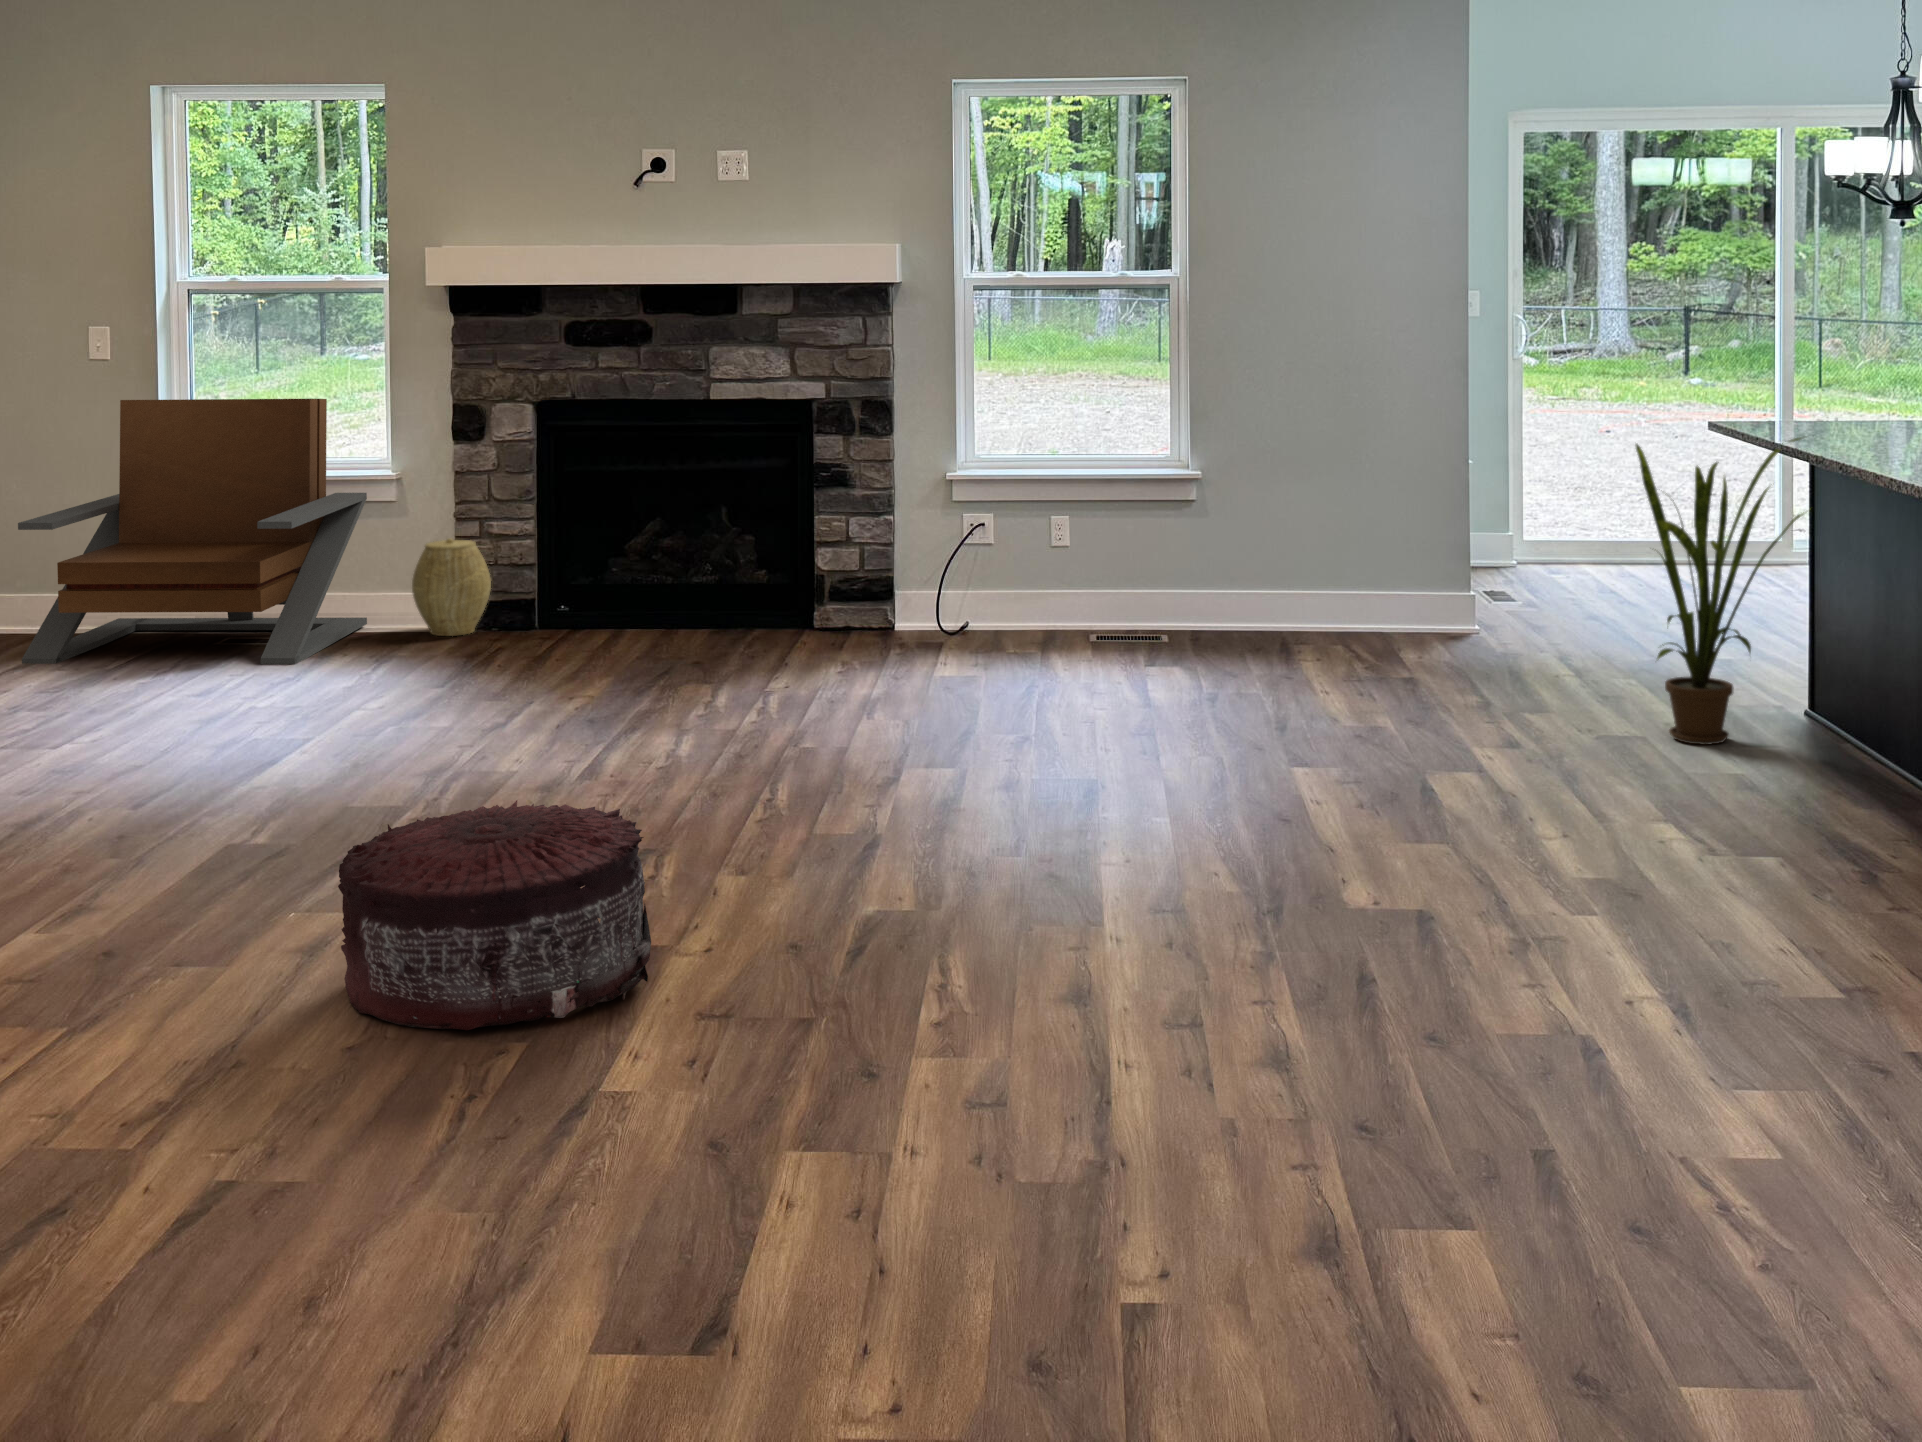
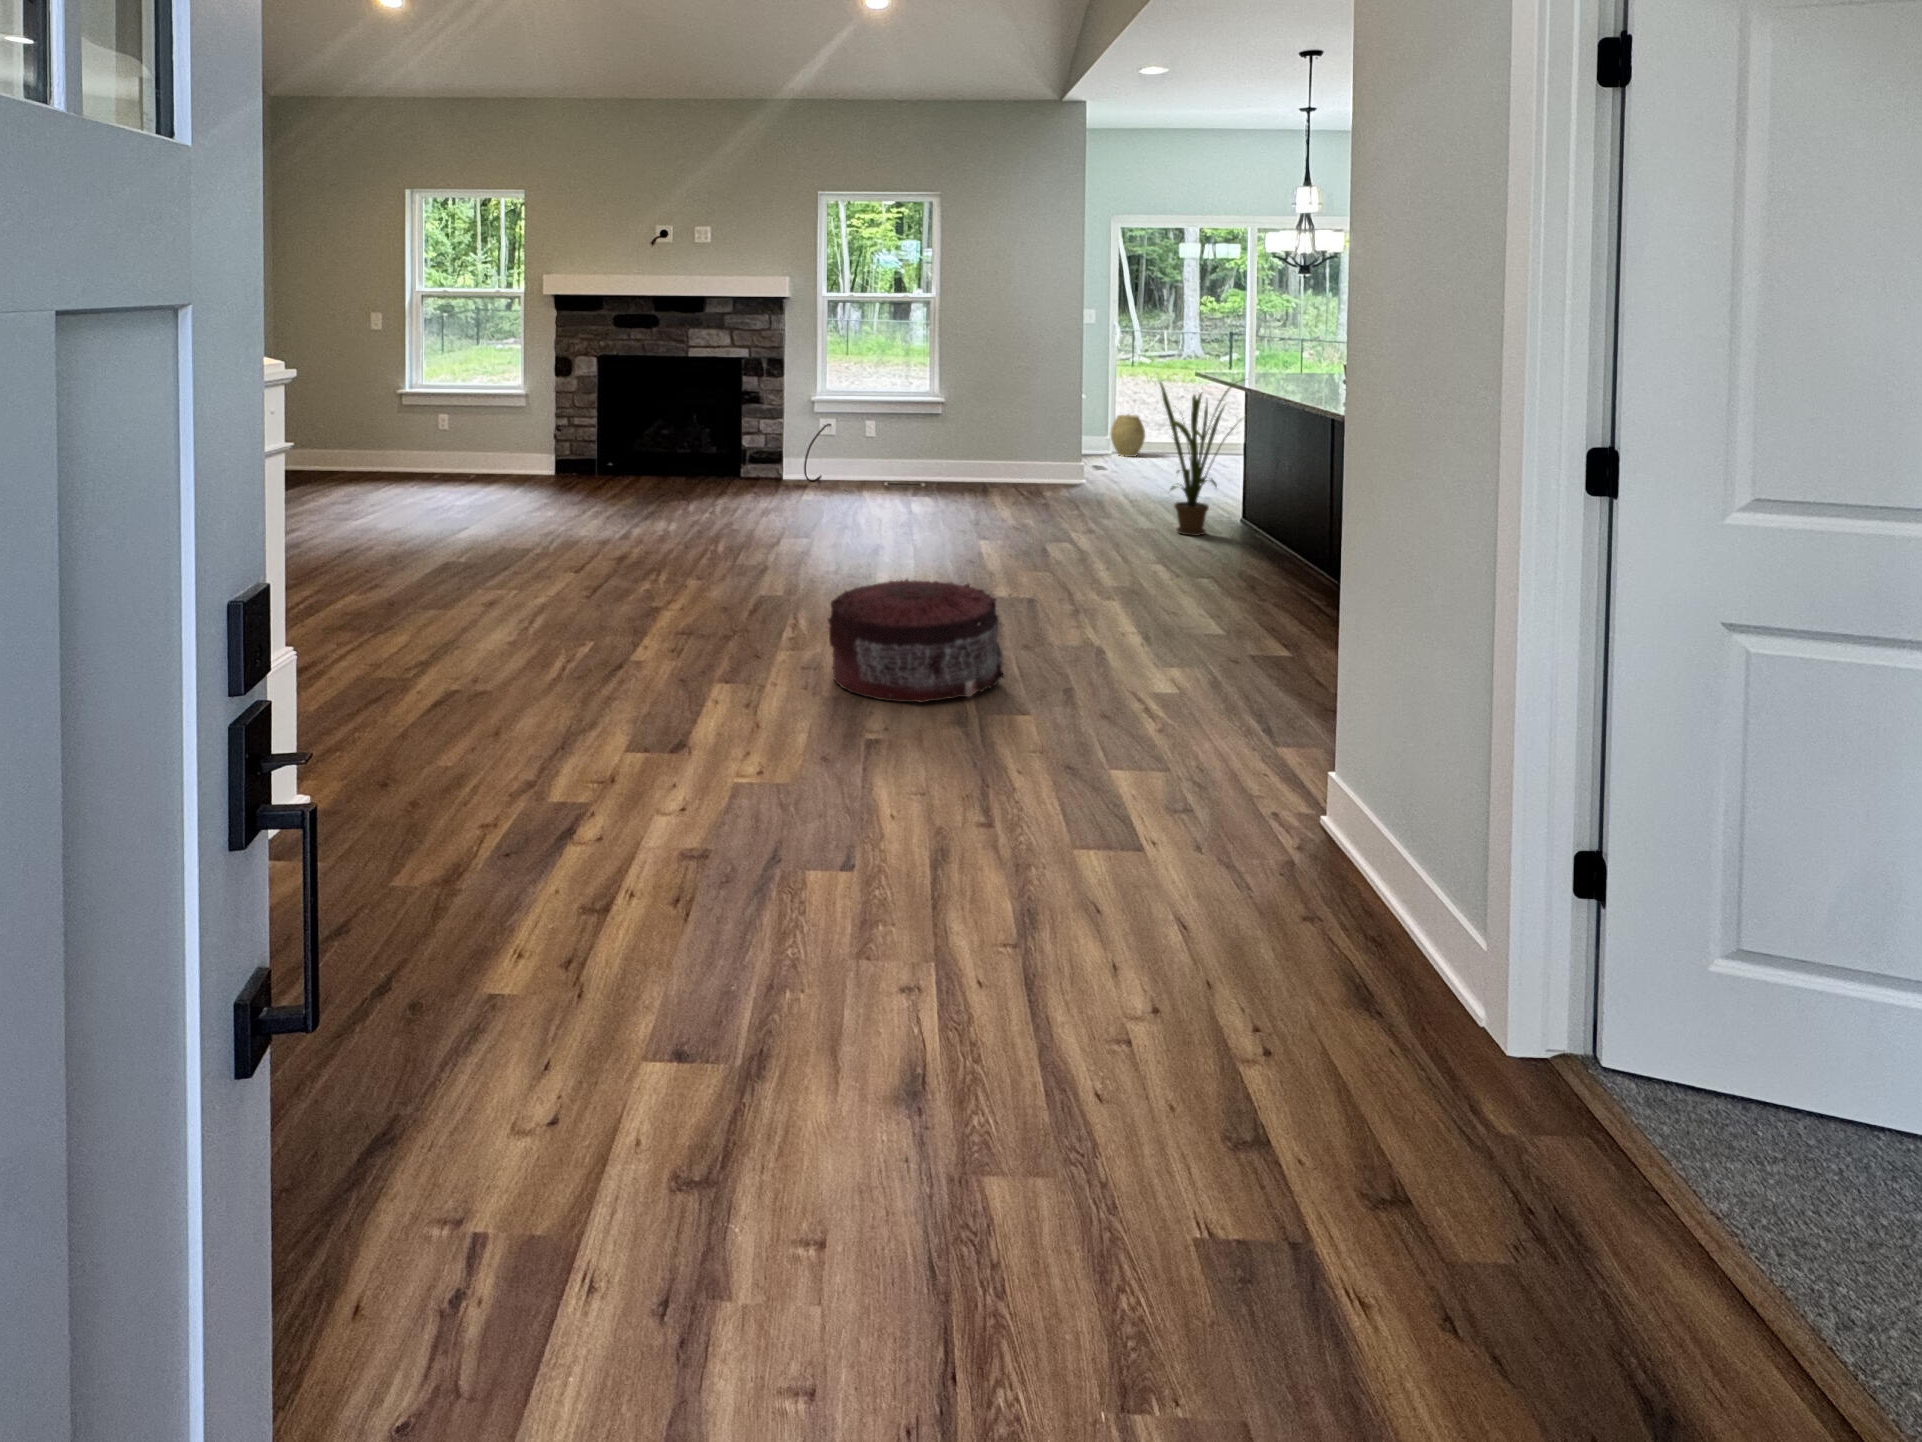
lounge chair: present [18,399,367,665] -> none [328,351,508,489]
woven basket: present [412,538,491,636] -> present [1110,414,1145,457]
pouf: present [338,800,651,1030] -> present [828,579,1004,703]

